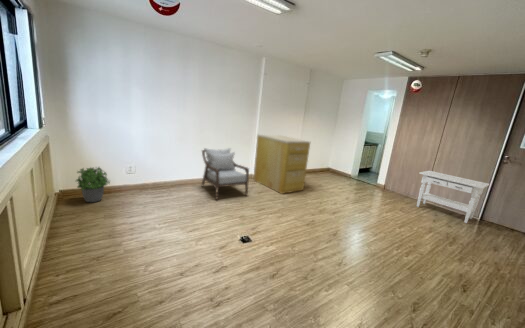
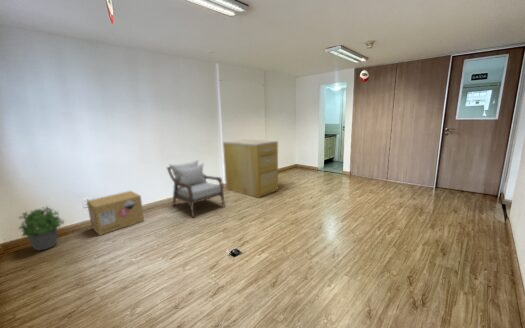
cardboard box: none [130,166,175,200] -> present [87,191,144,235]
side table: present [417,171,489,223] -> none [380,151,438,193]

